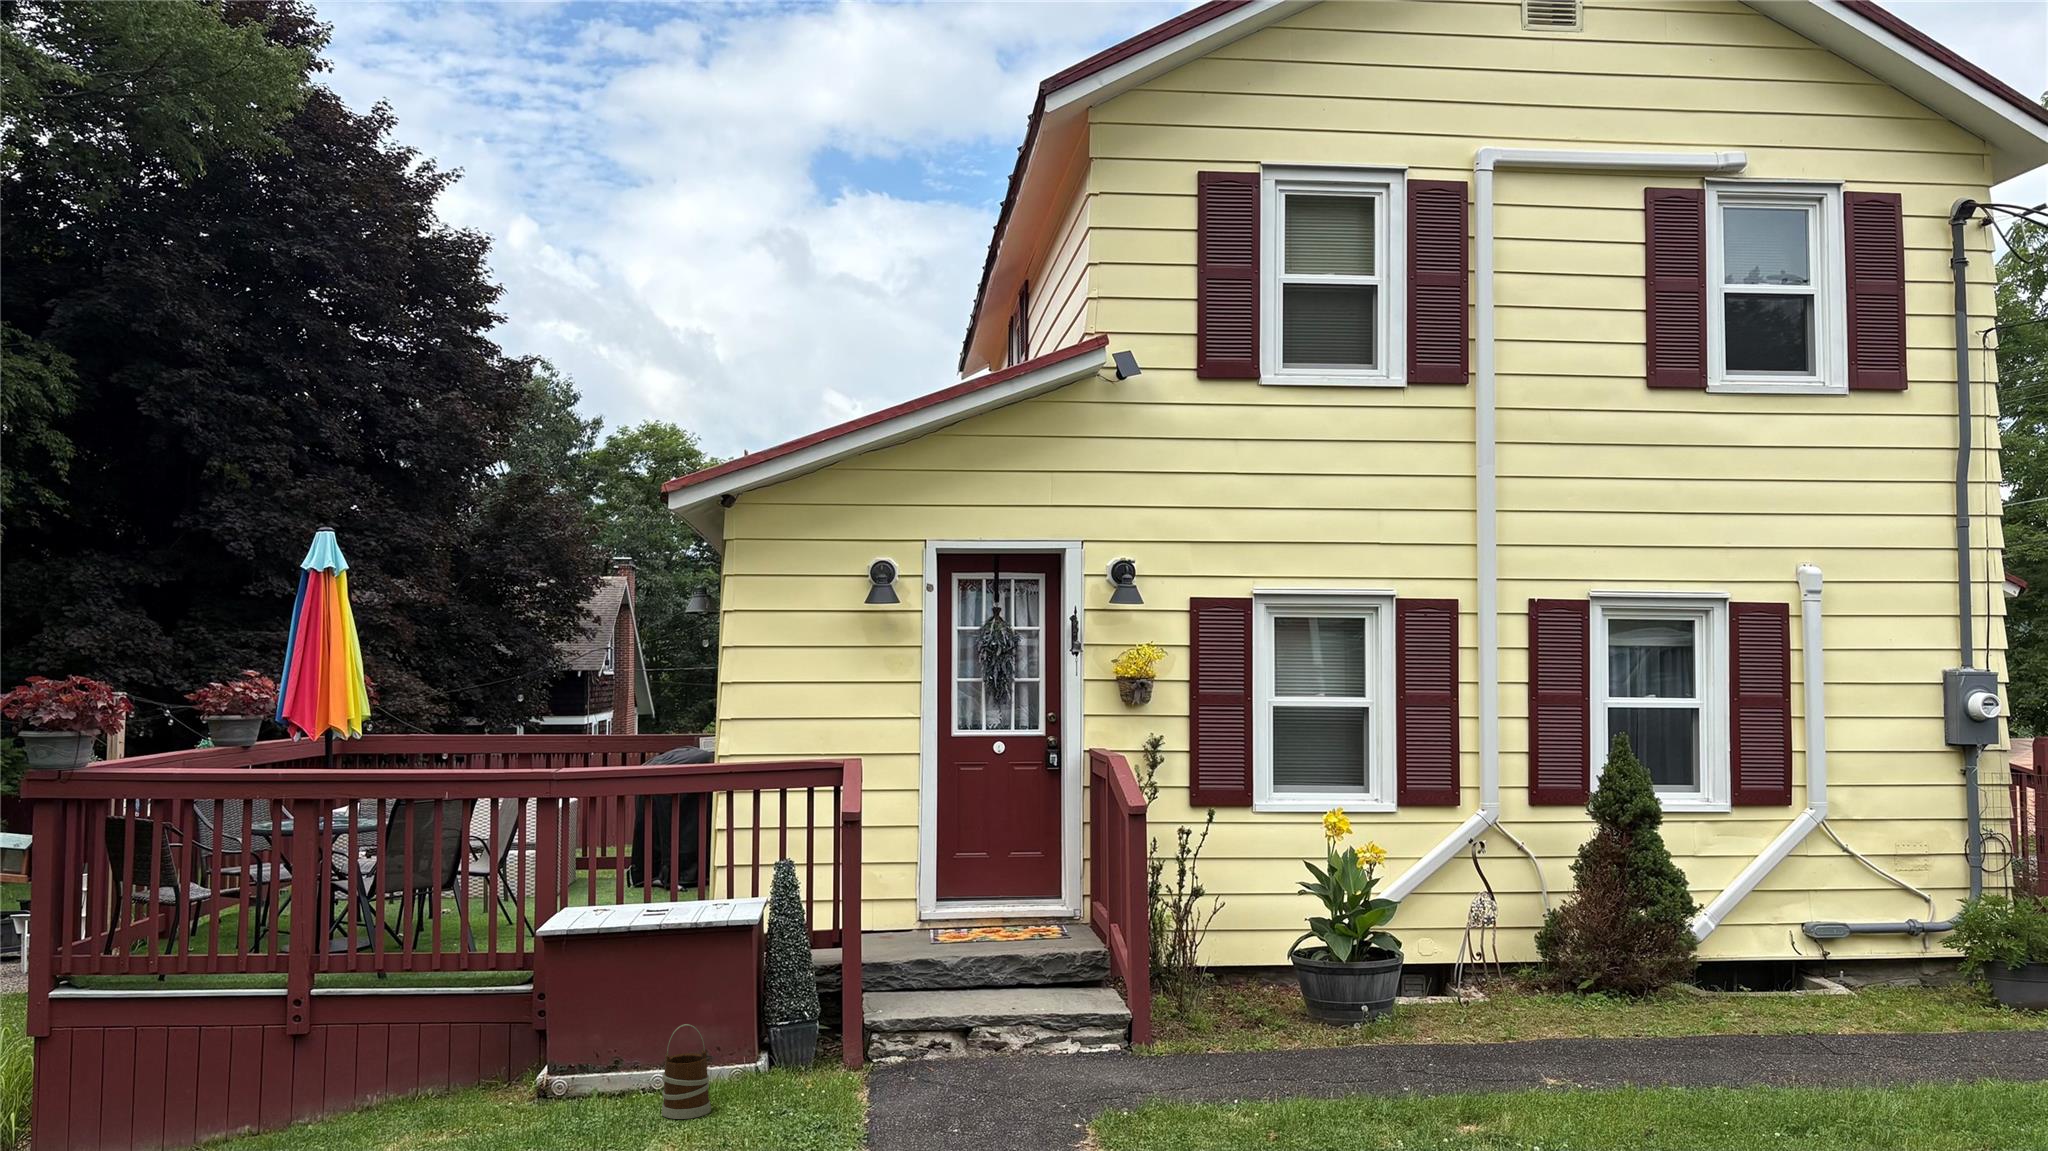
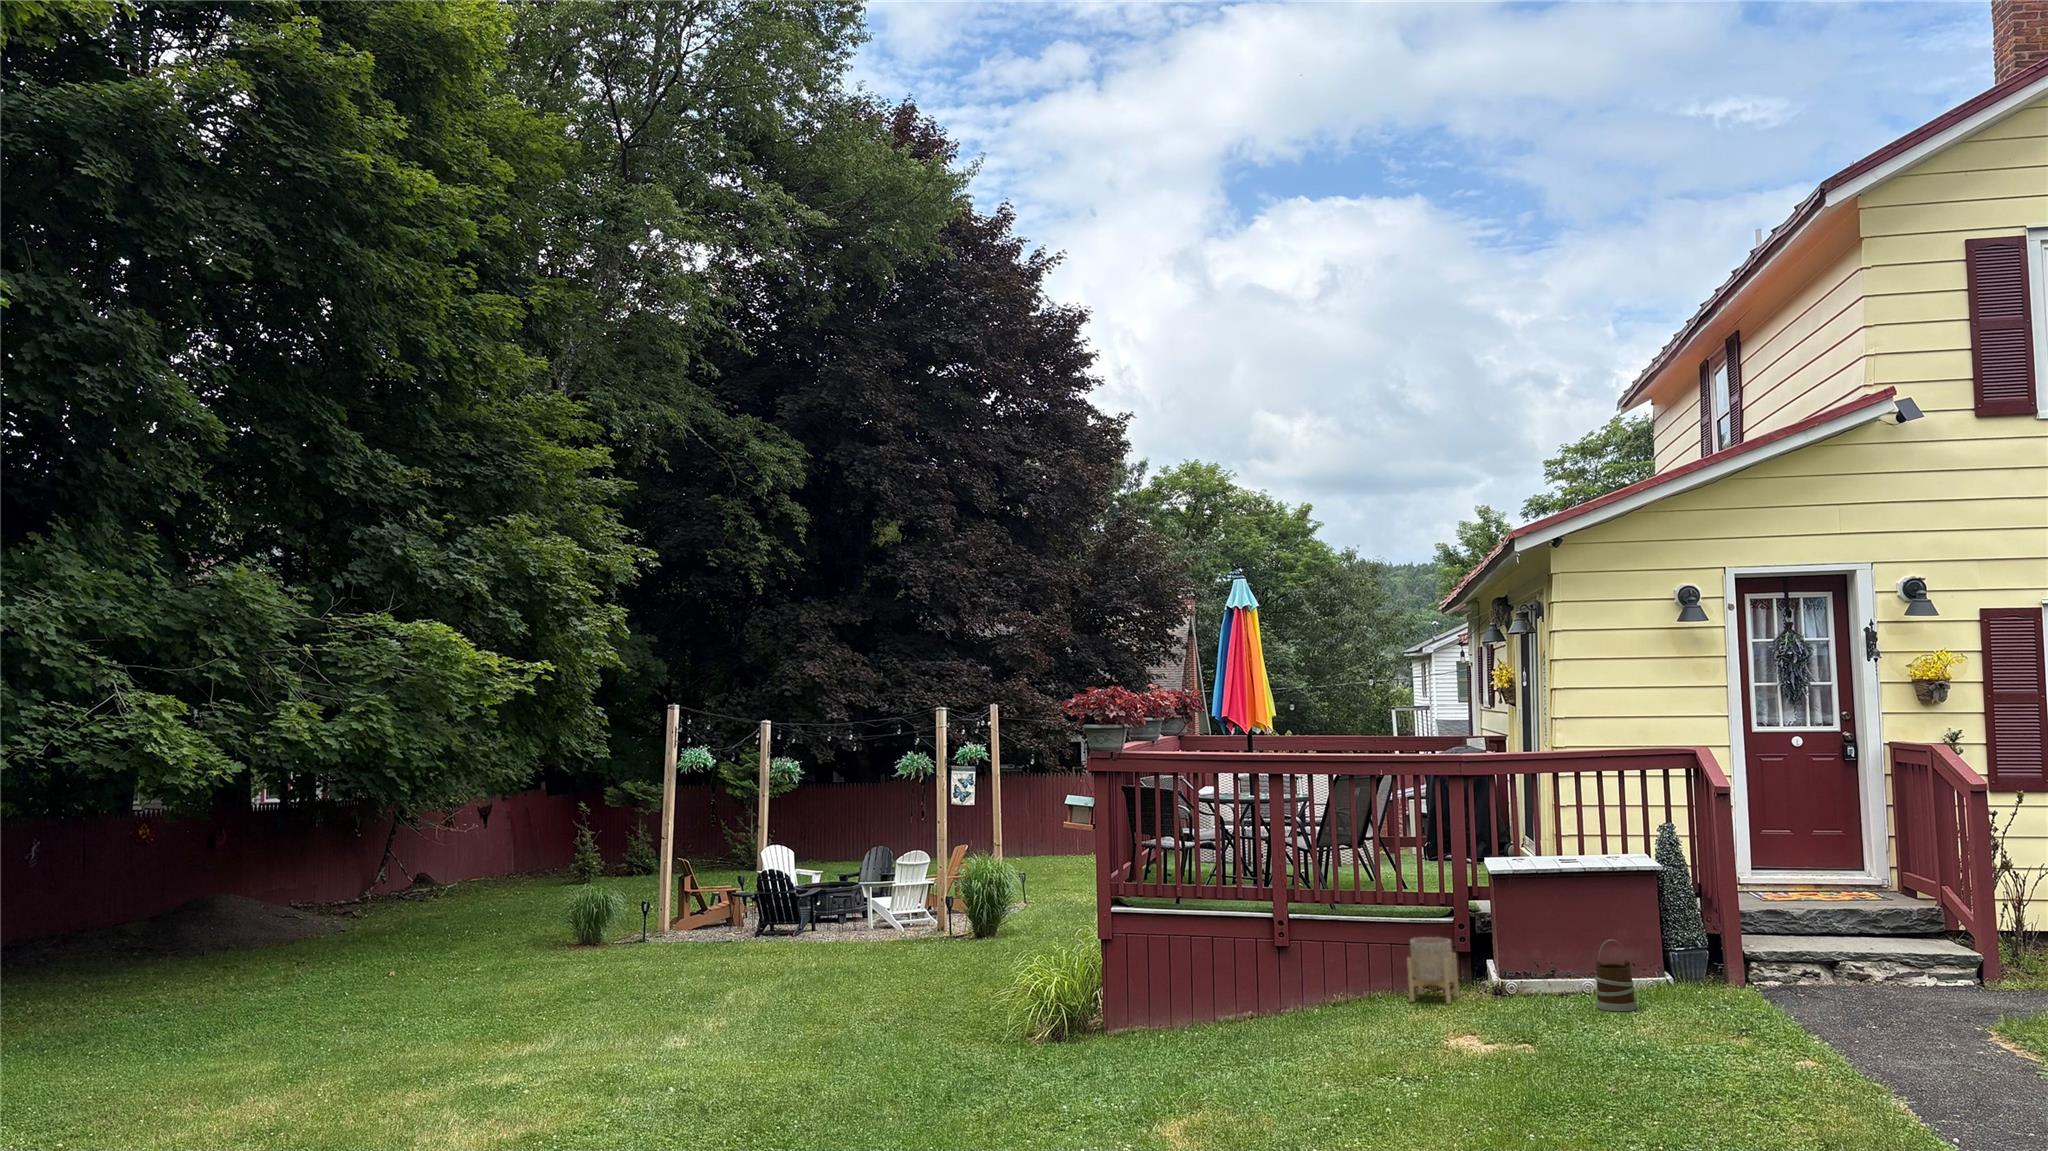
planter: none [424,1027,499,1121] -> present [1407,937,1459,1004]

